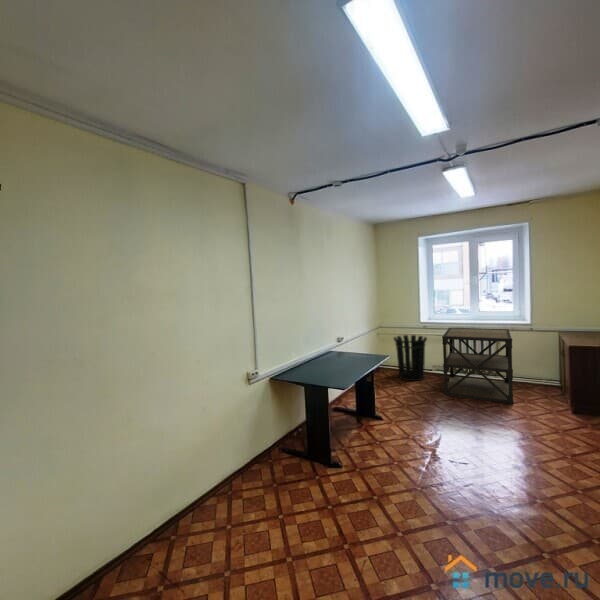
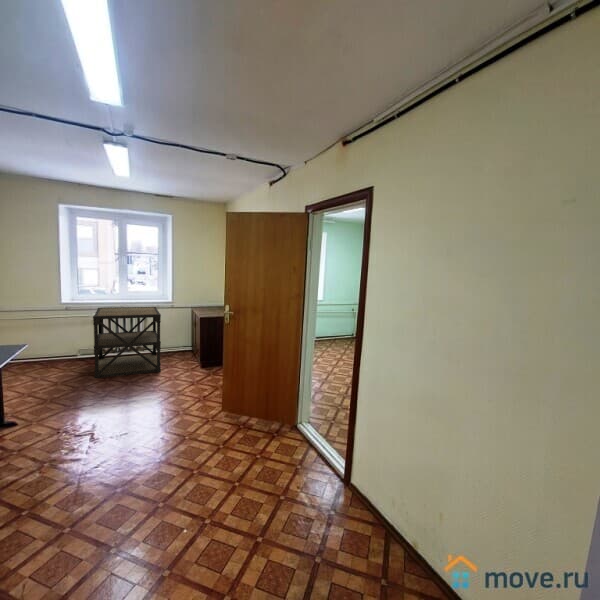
waste bin: present [394,335,427,381] -> none [23,319,72,373]

